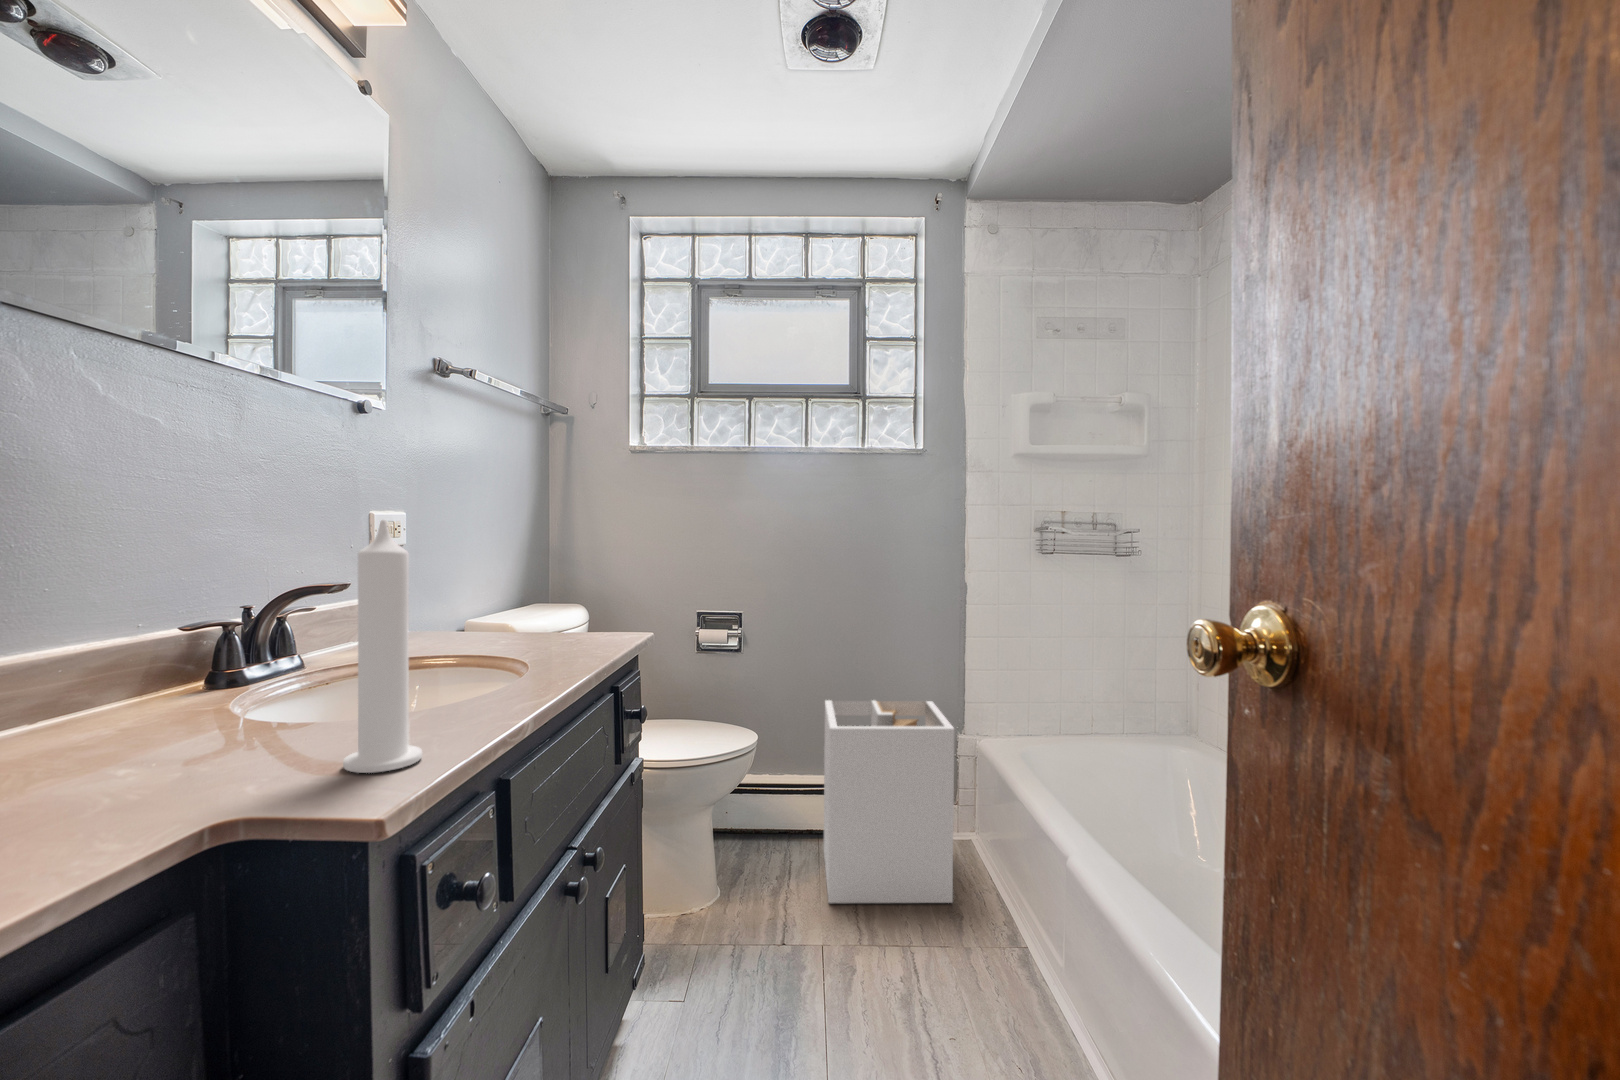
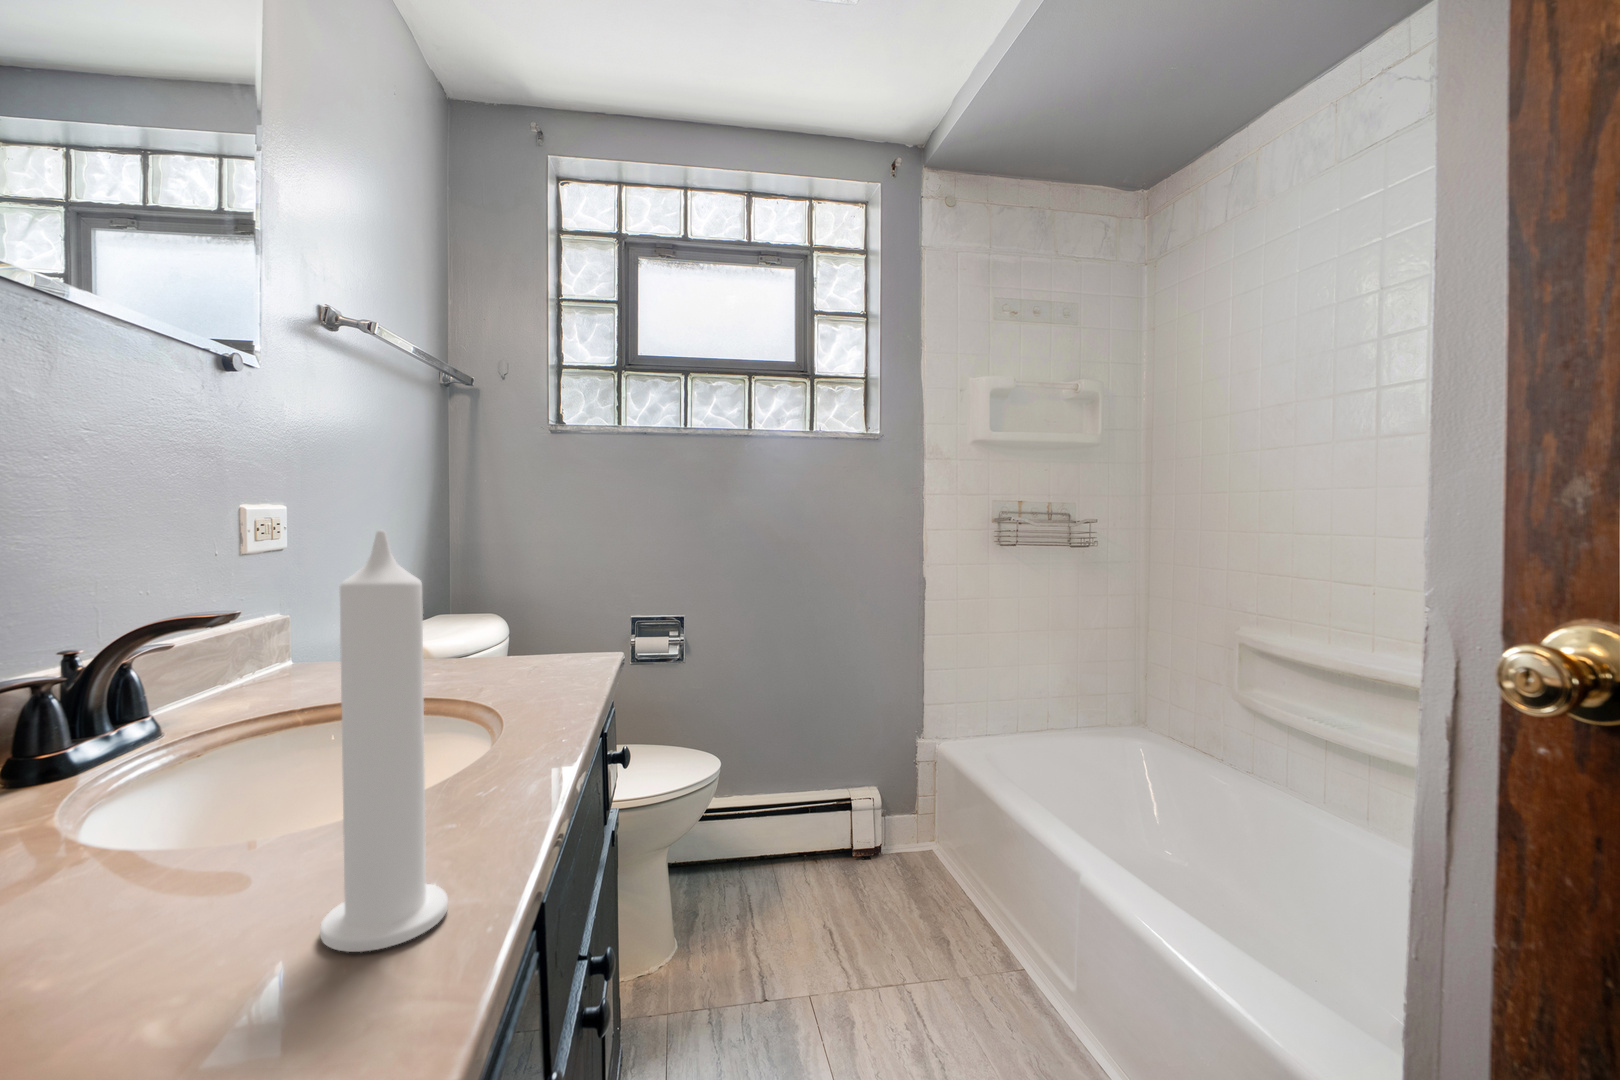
laundry hamper: present [824,700,954,903] -> none [781,708,936,942]

